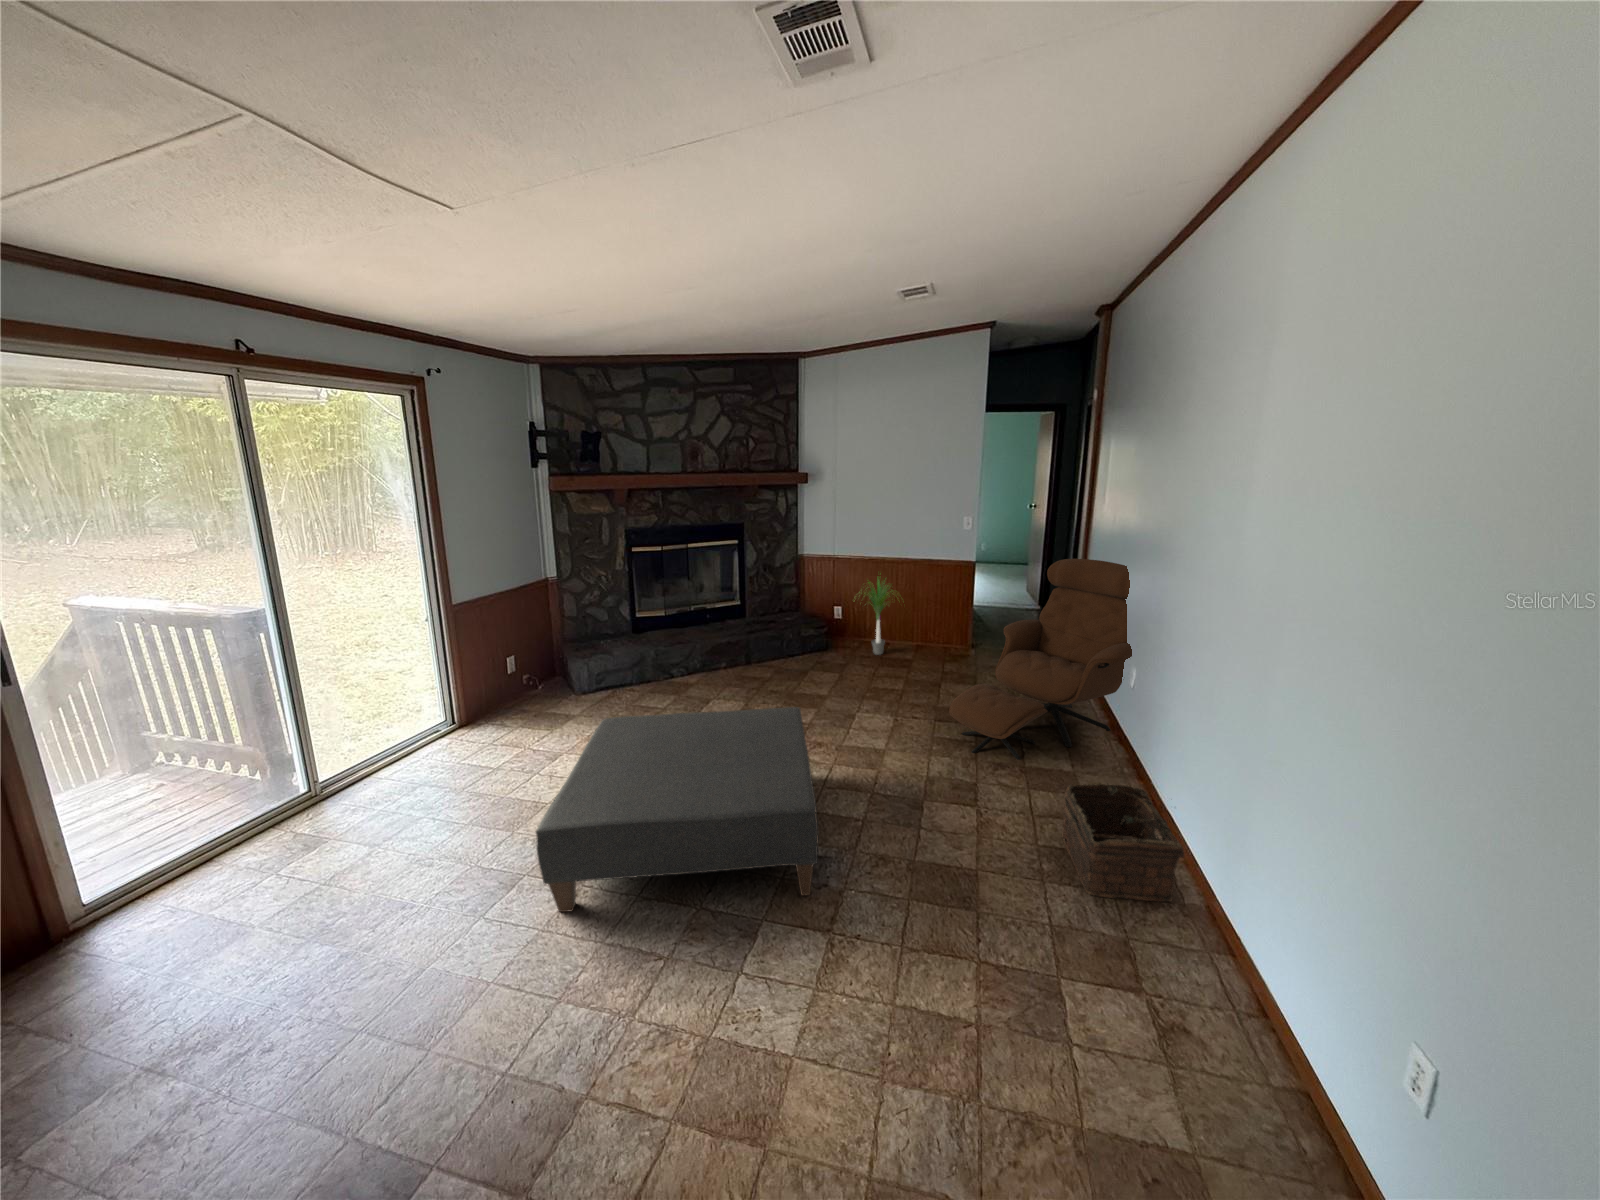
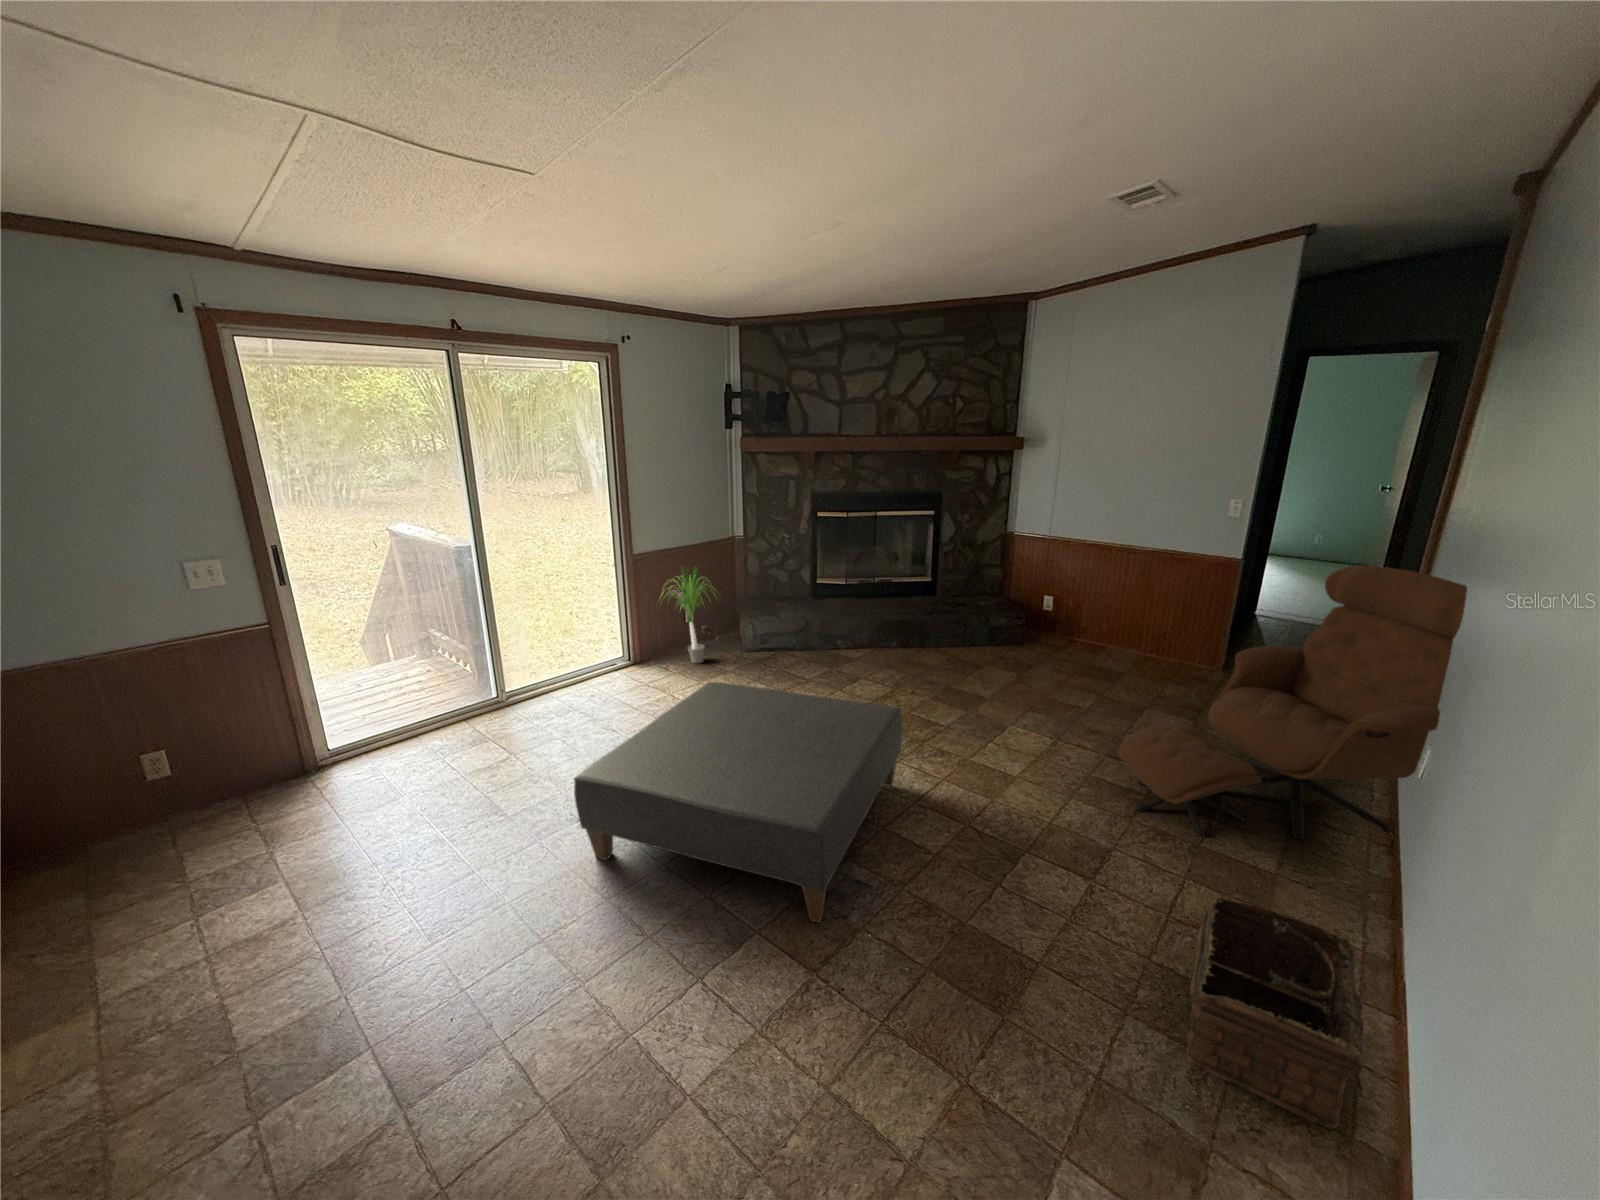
potted plant: present [859,580,890,655] -> present [663,575,705,663]

